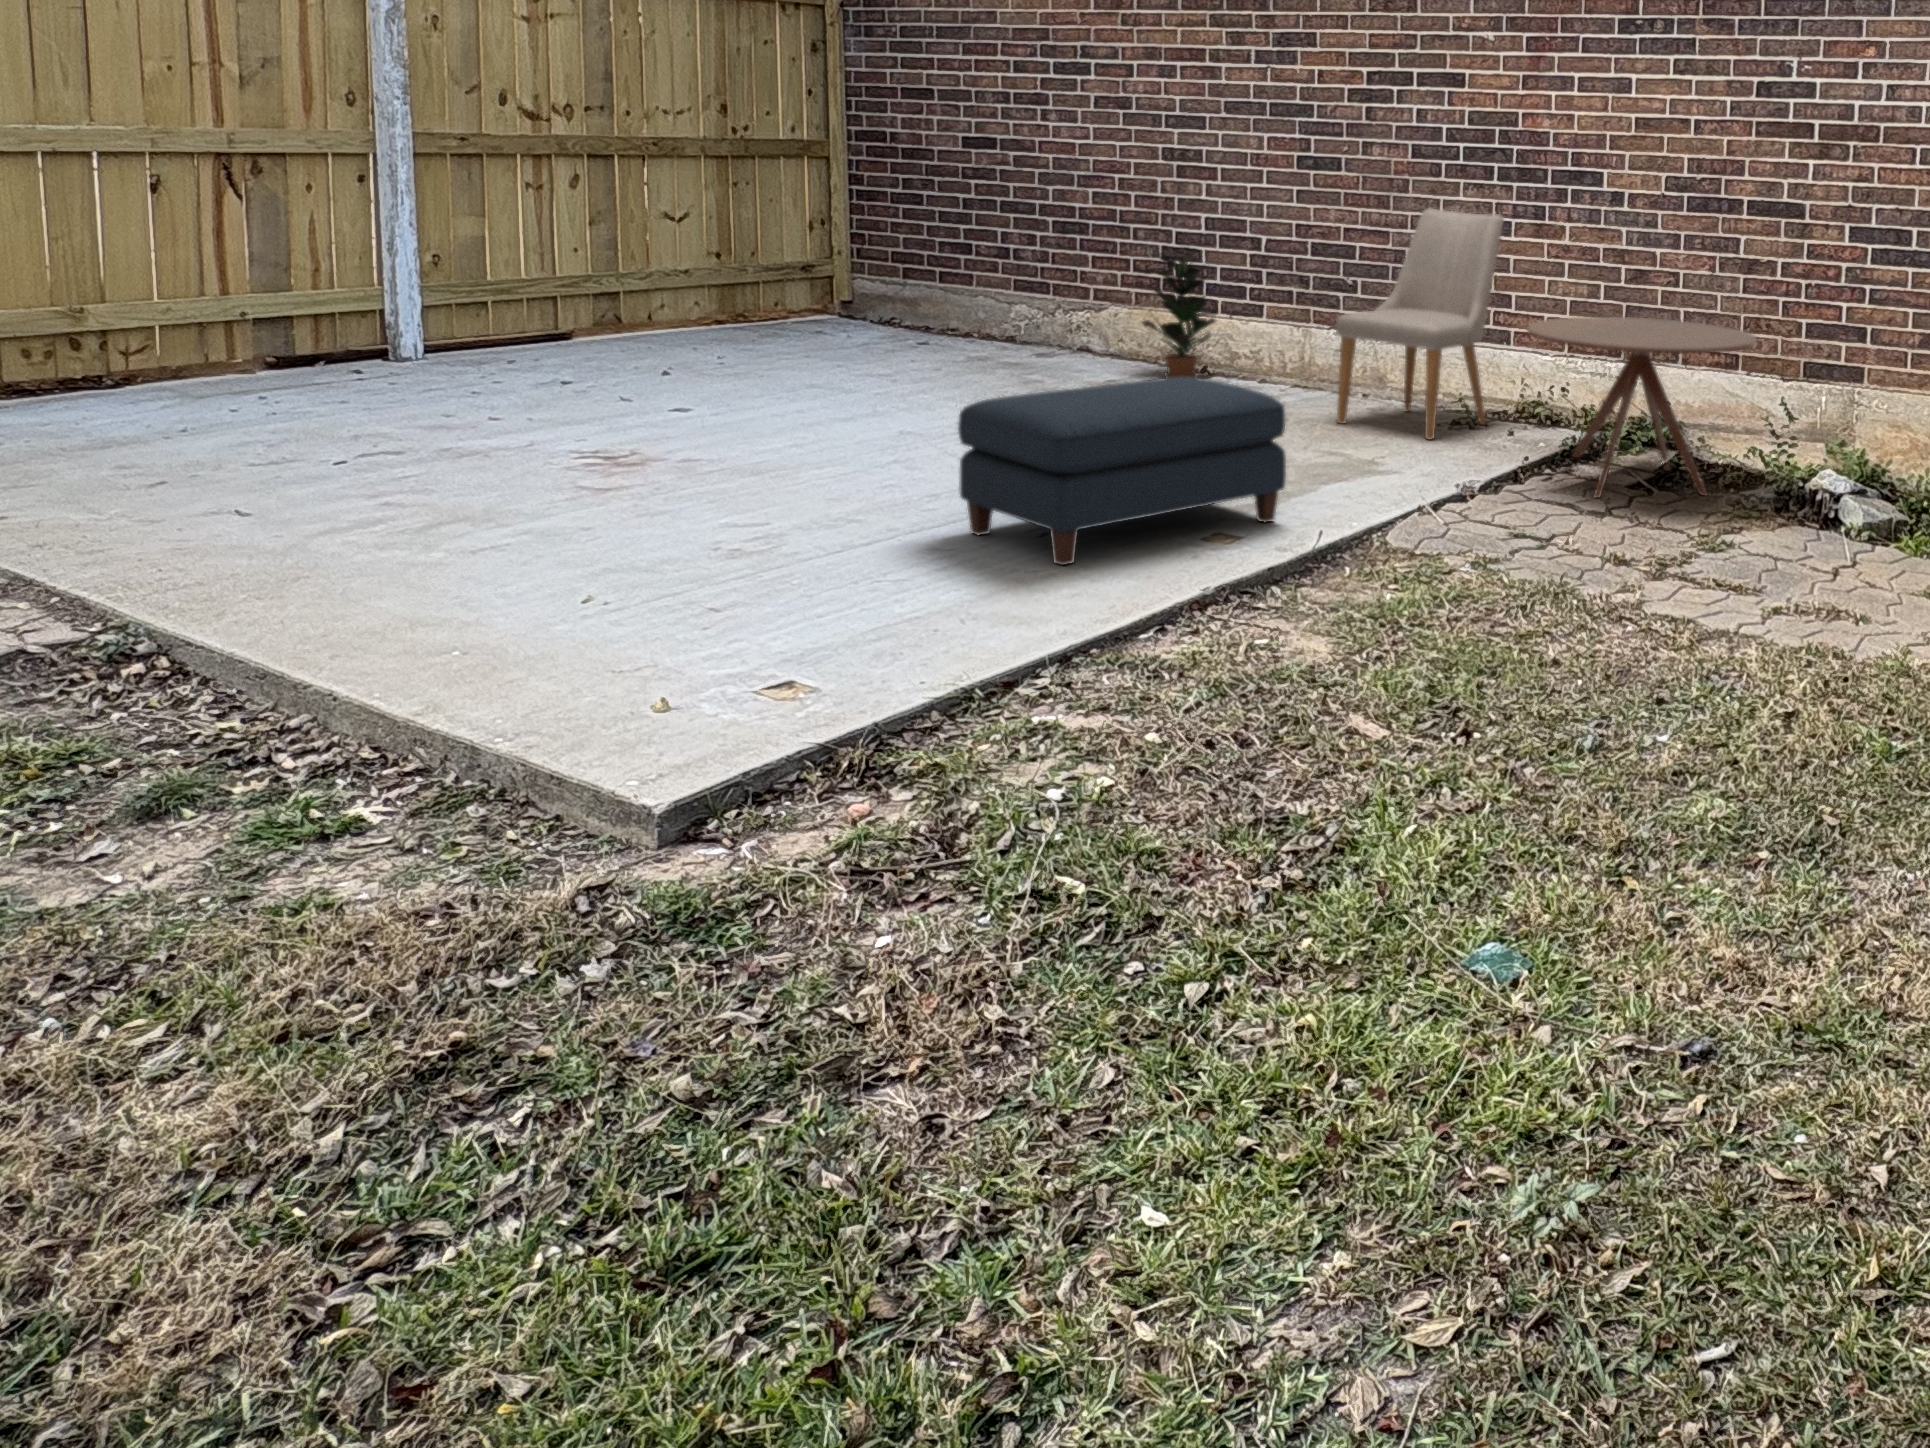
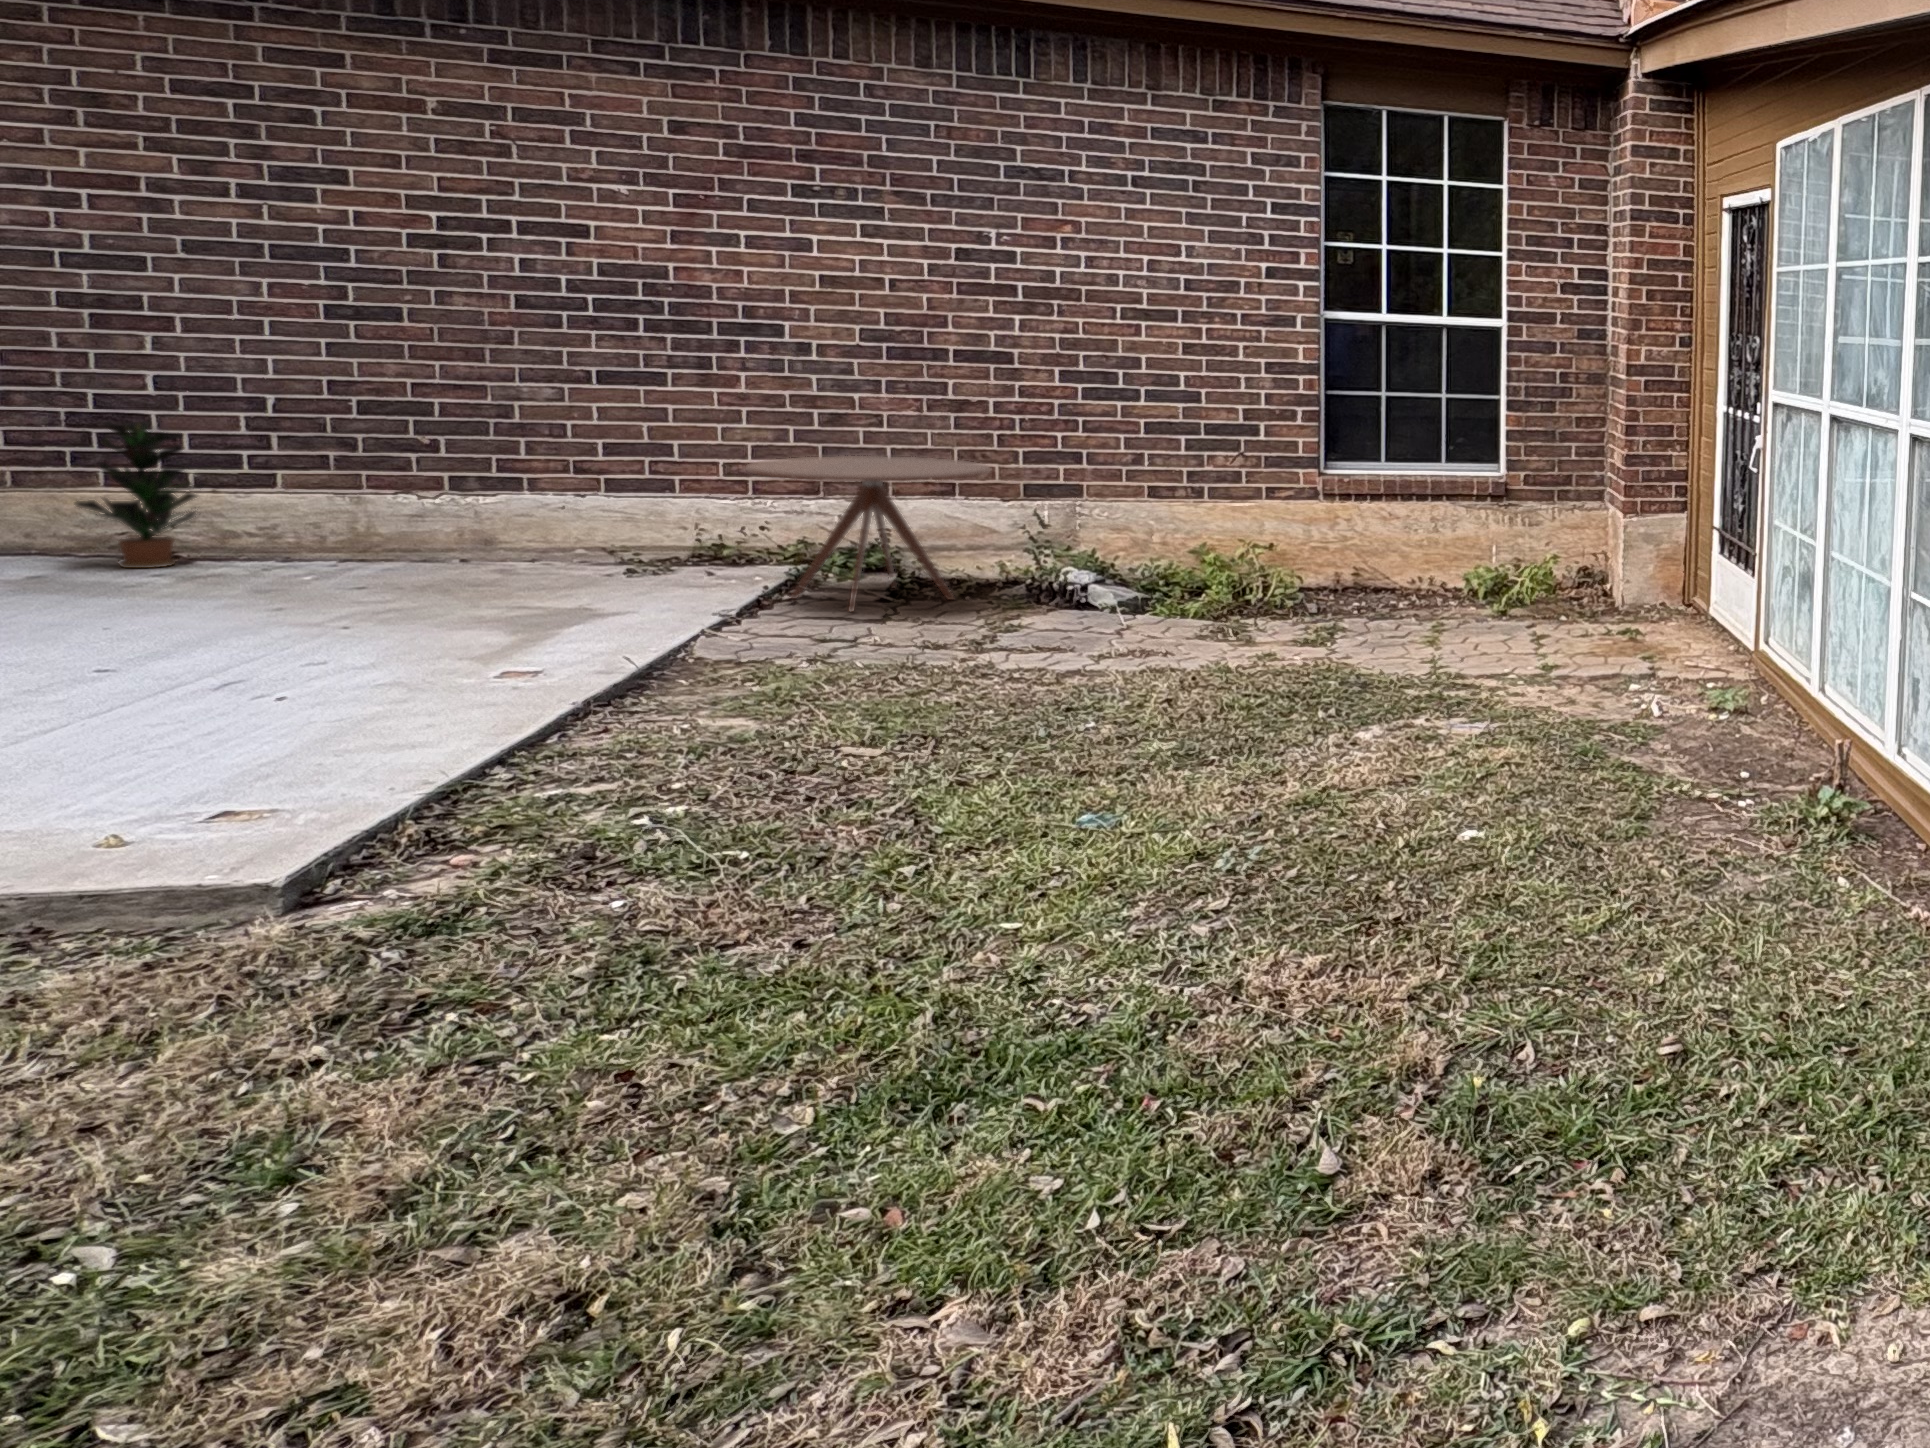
chair: present [1336,209,1504,439] -> none [466,362,666,586]
ottoman: present [958,377,1286,565] -> none [160,534,566,710]

